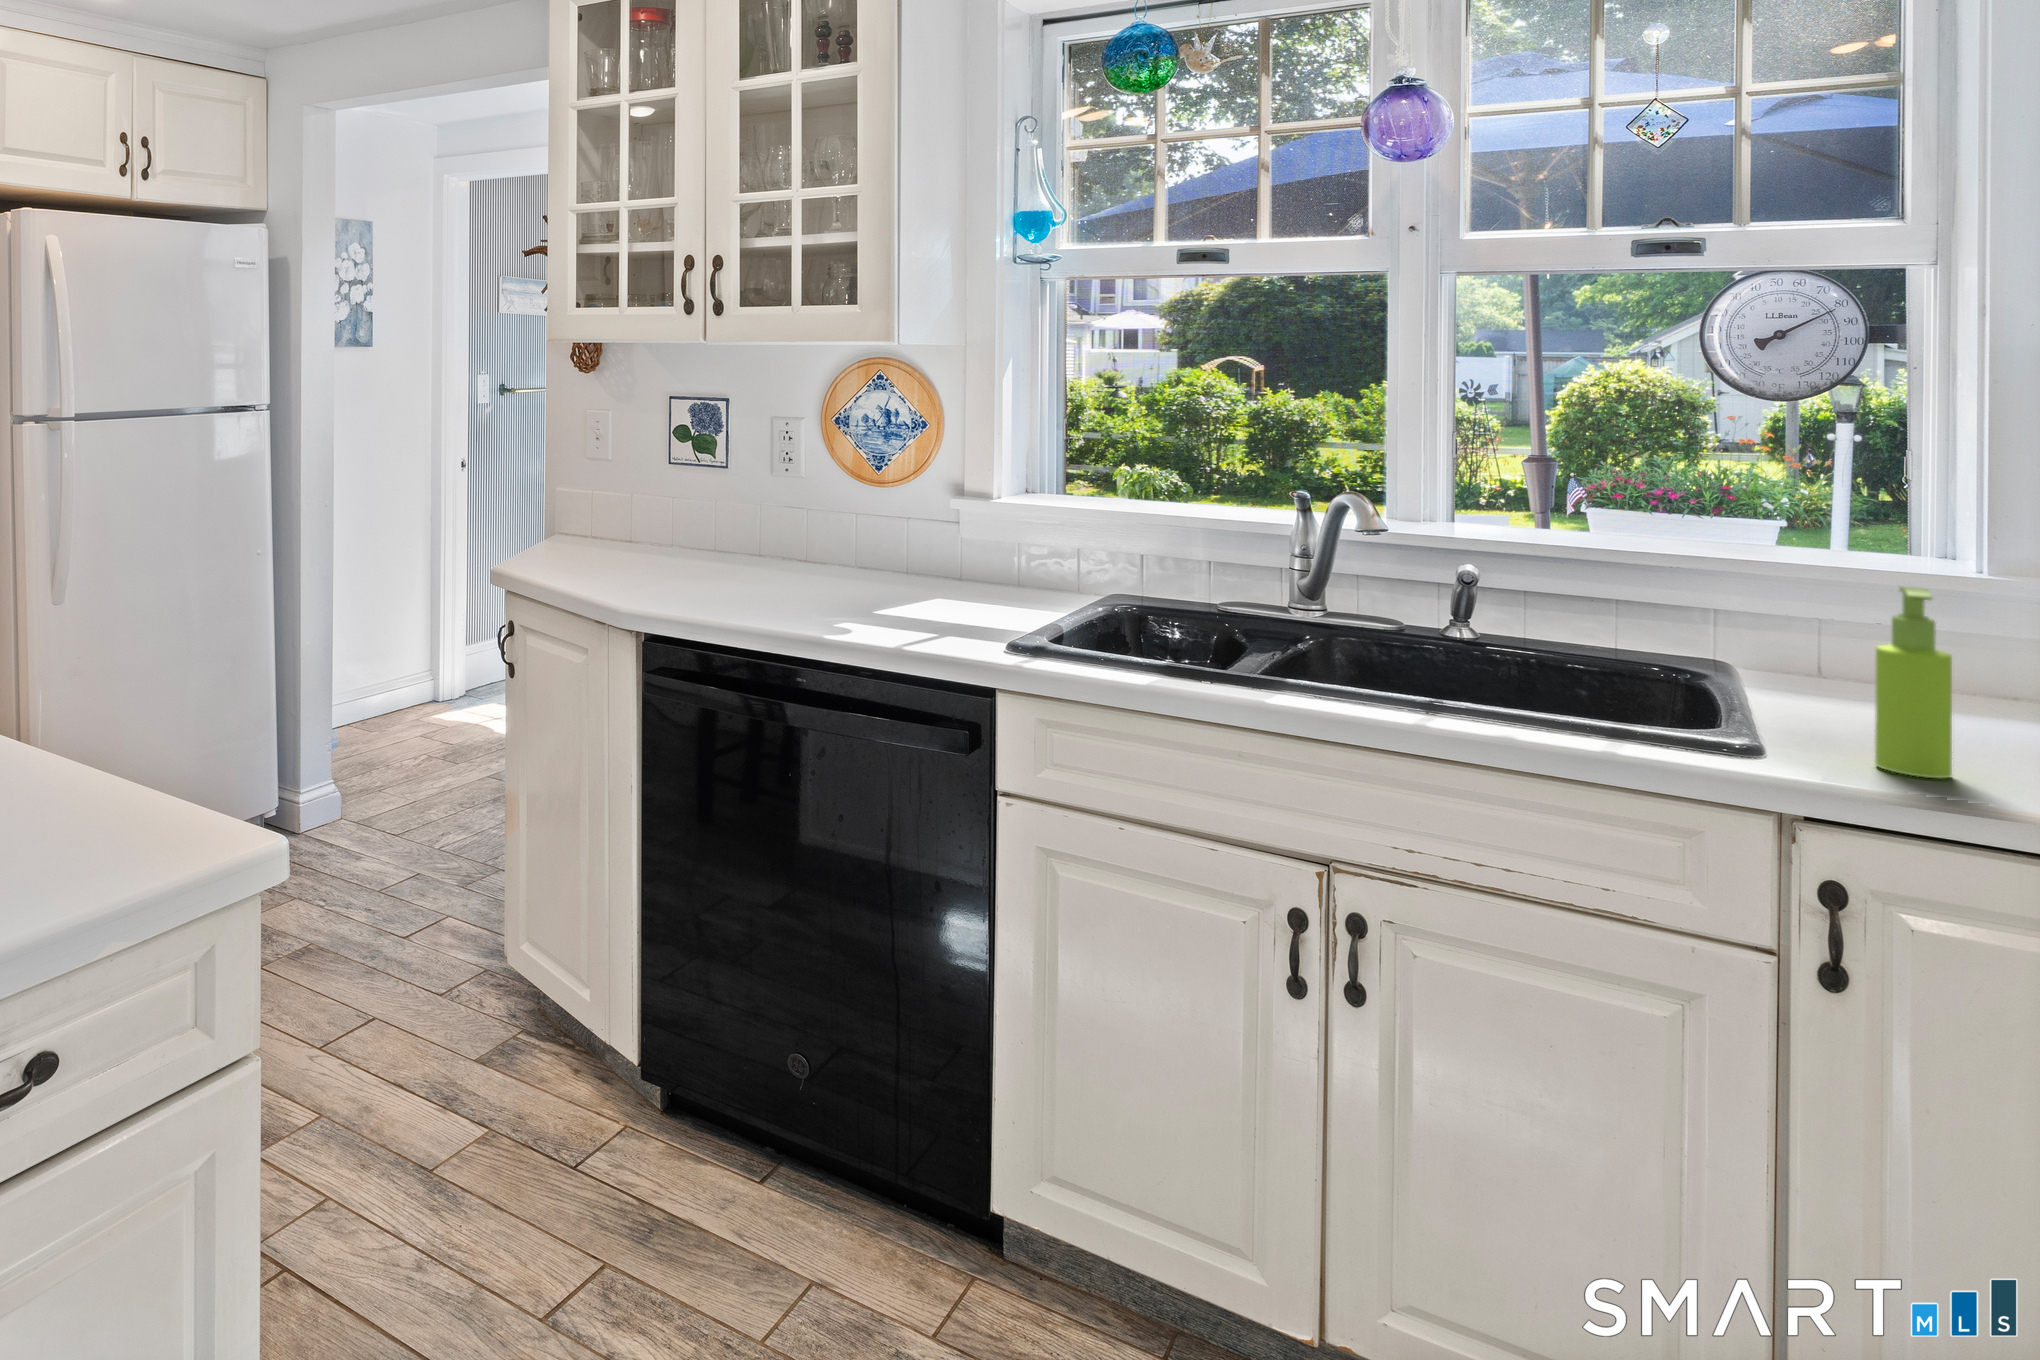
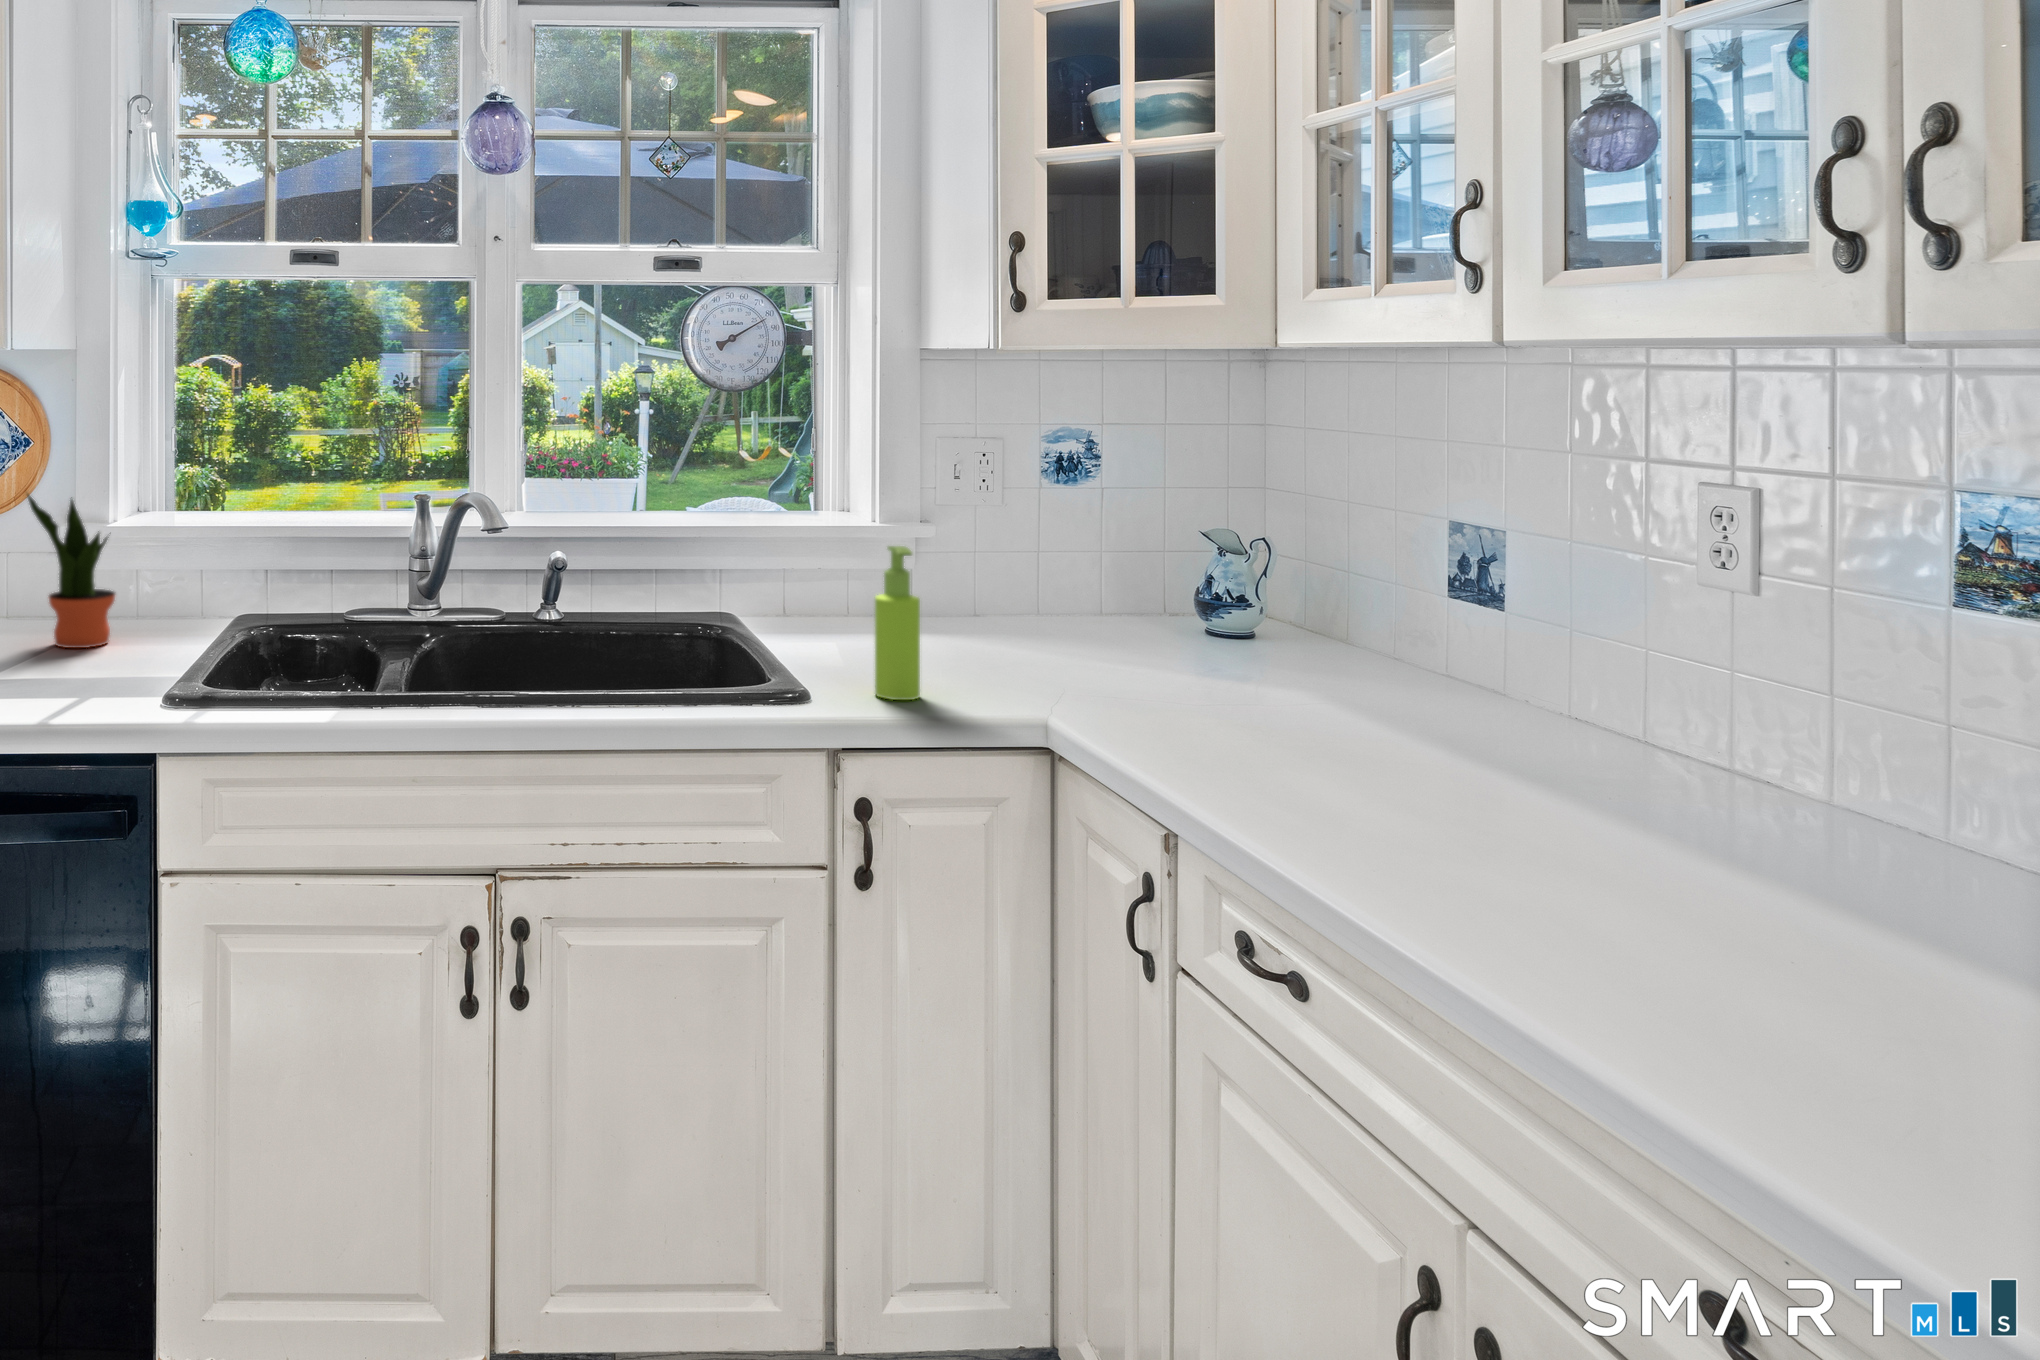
potted plant: none [913,463,992,602] -> present [27,495,115,648]

